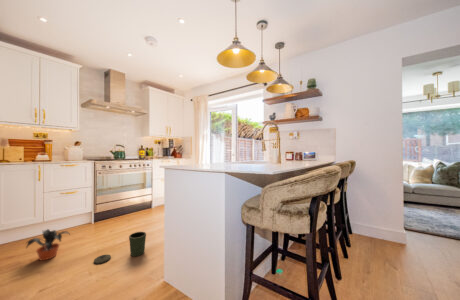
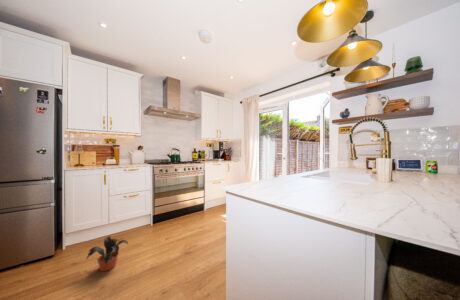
trash can: present [94,232,146,264] -> none [148,250,202,287]

